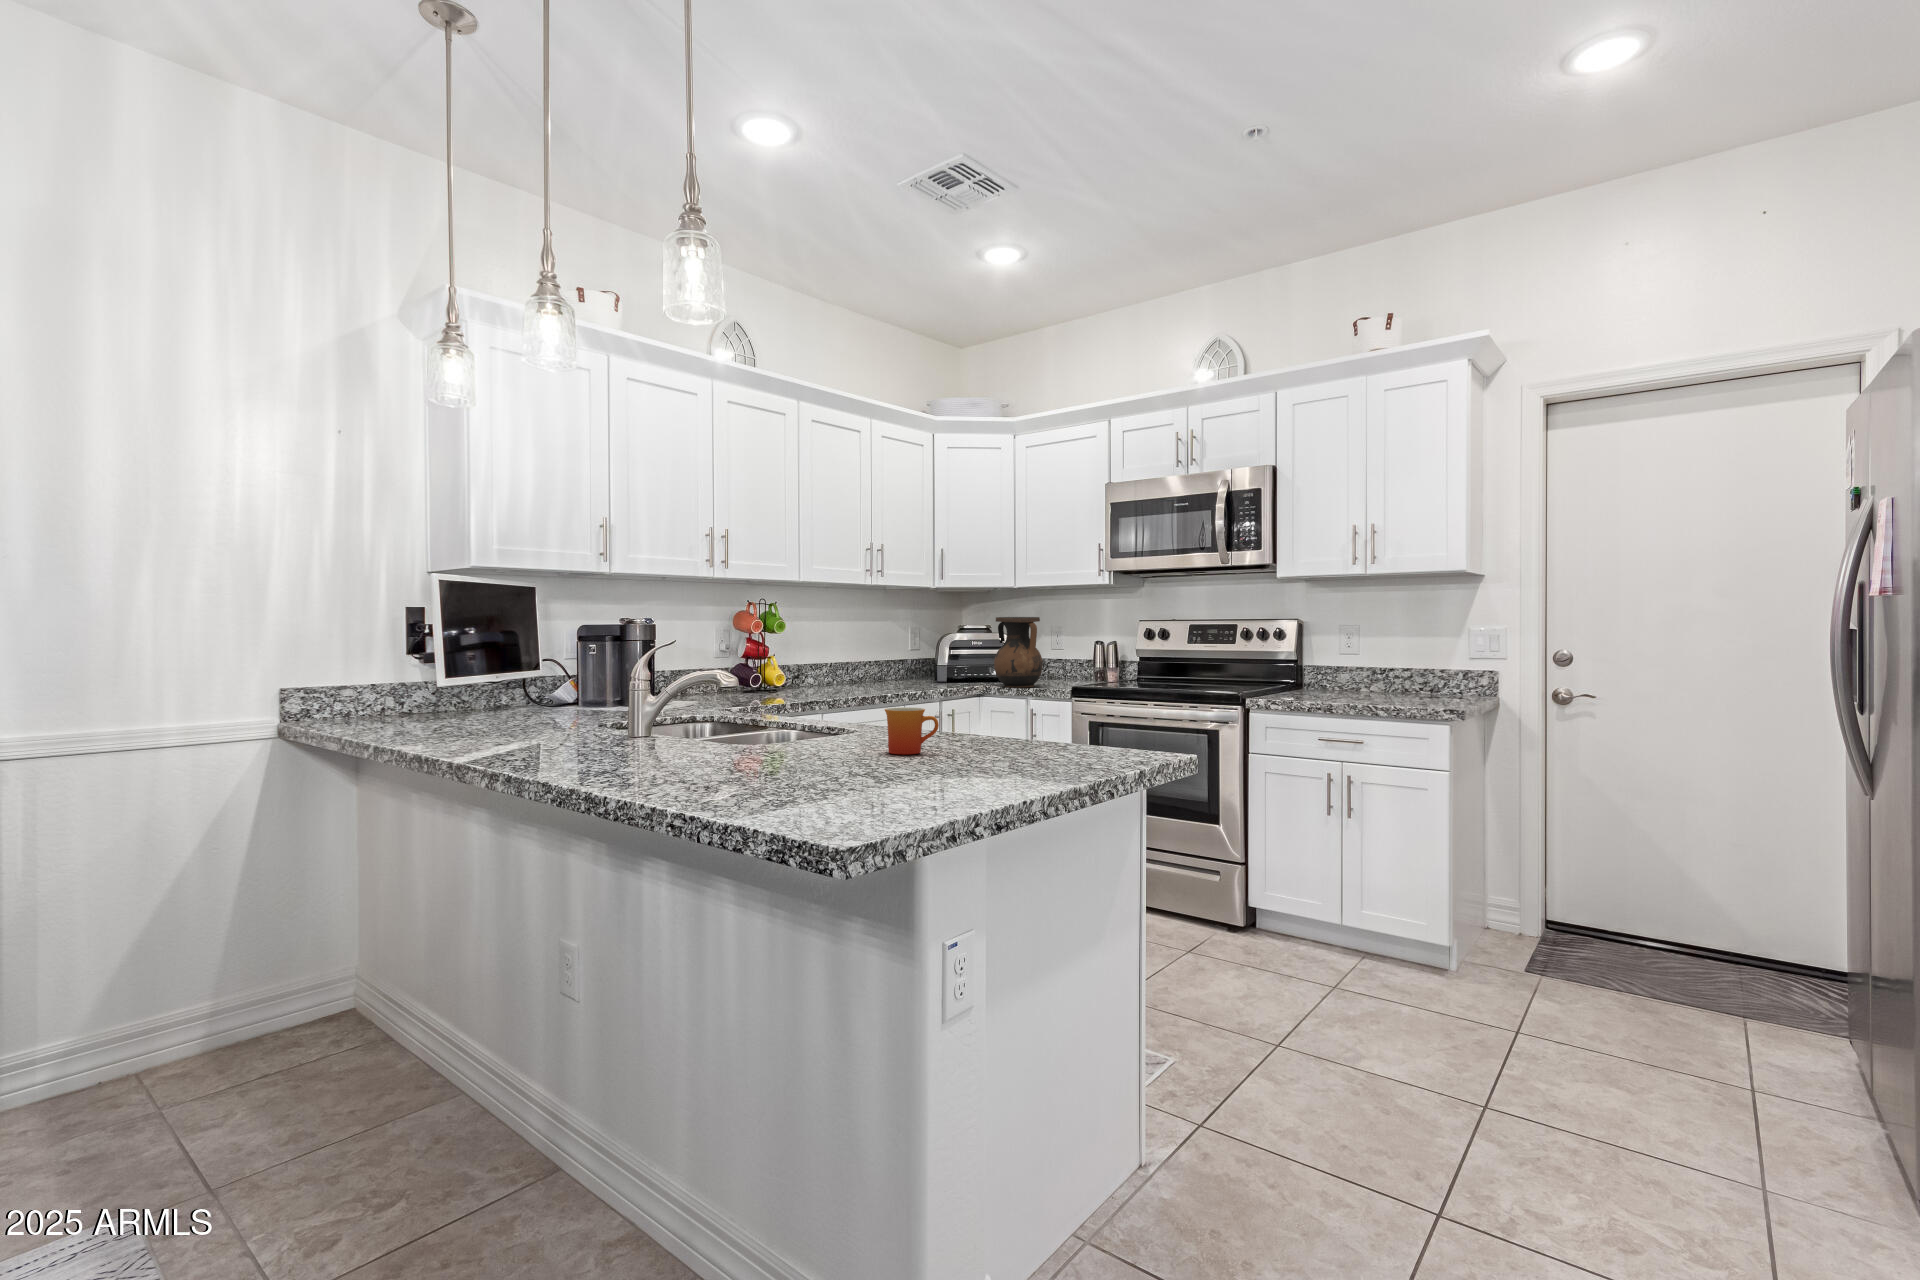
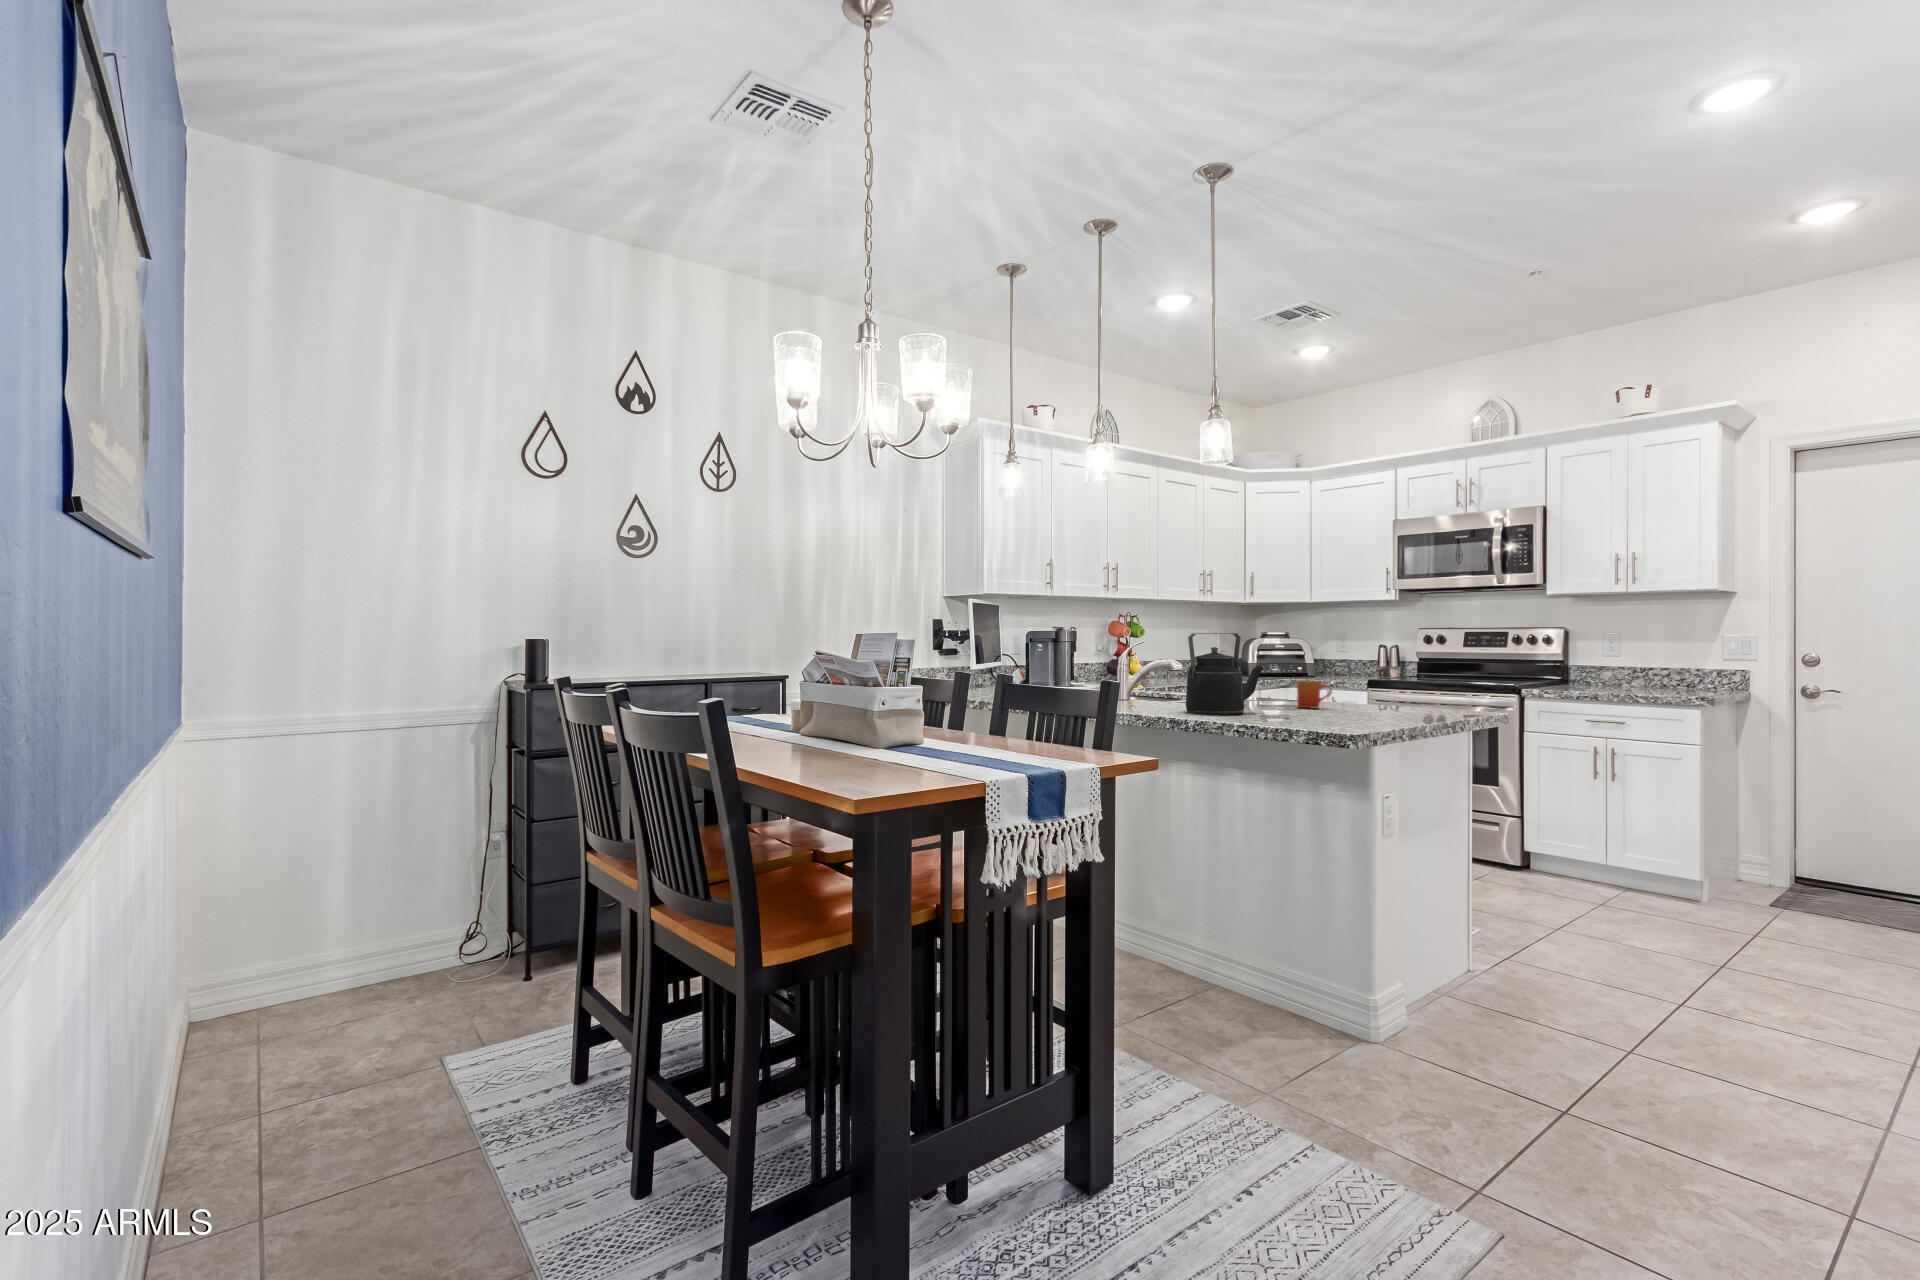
vase: present [994,617,1043,688] -> none [1293,626,1334,682]
kettle: none [652,638,800,786] -> present [1186,633,1264,715]

